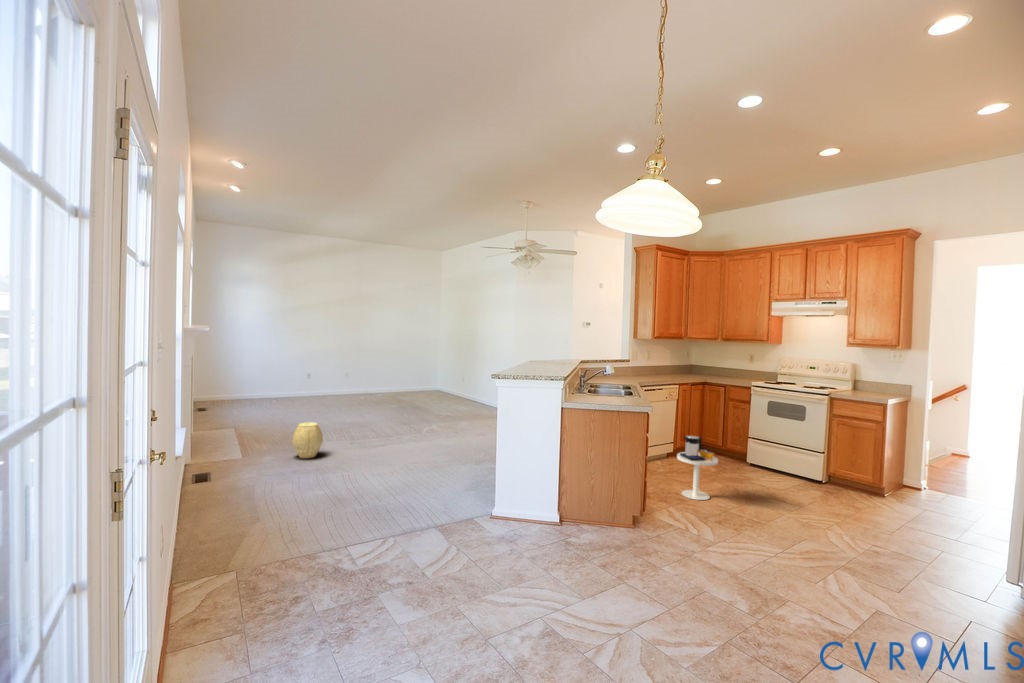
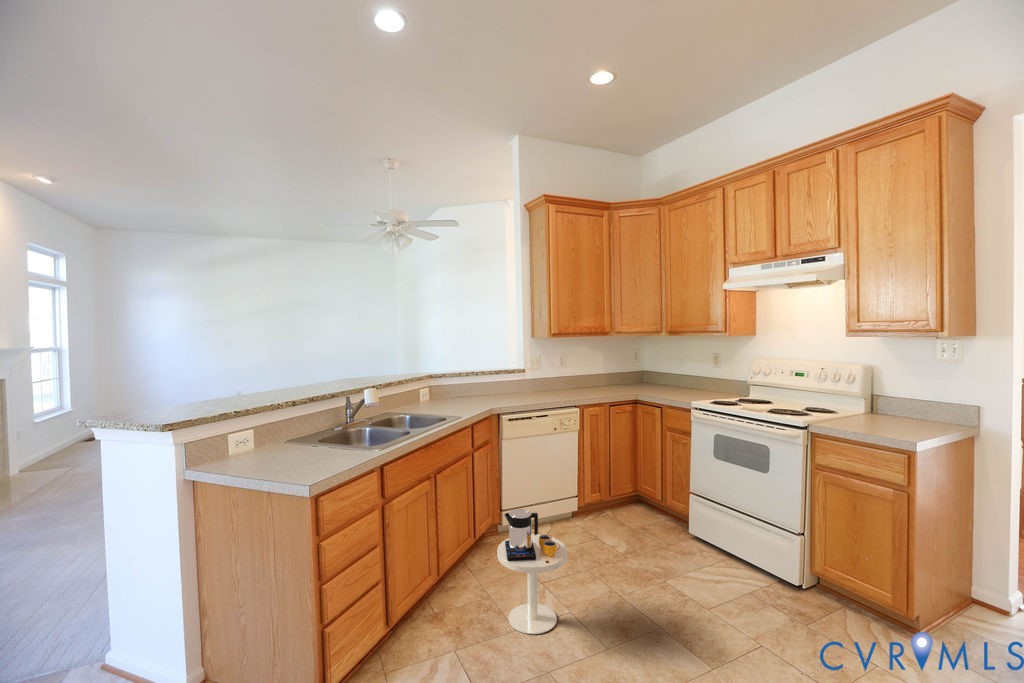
woven basket: present [292,422,323,458] -> none [29,468,82,519]

